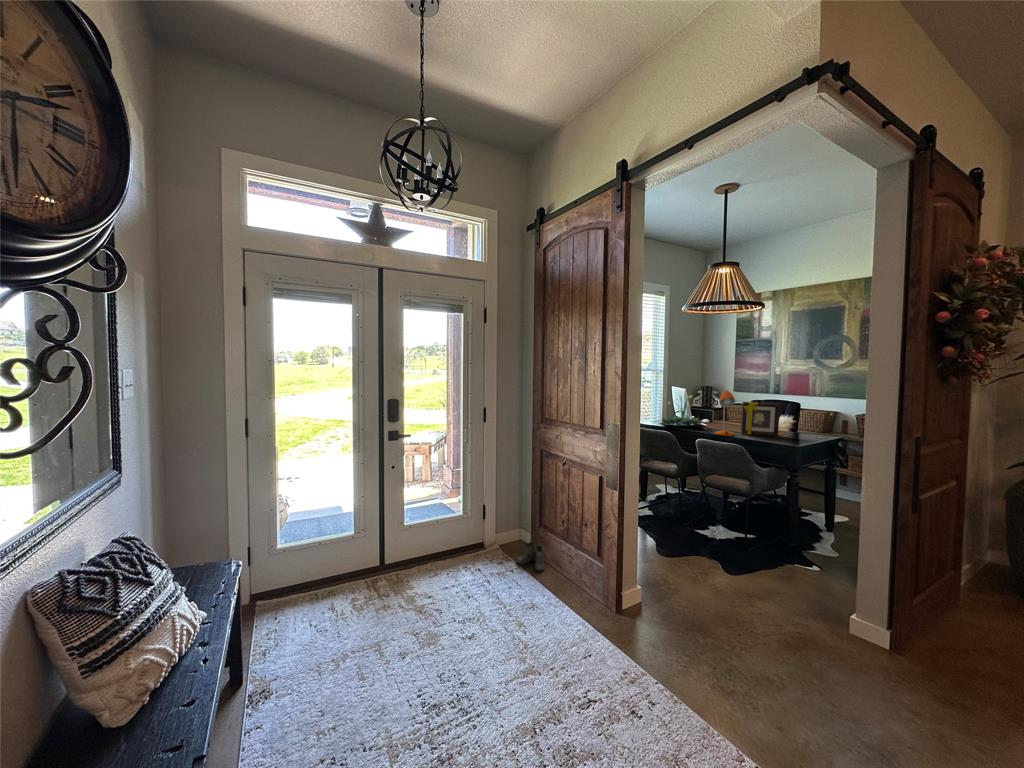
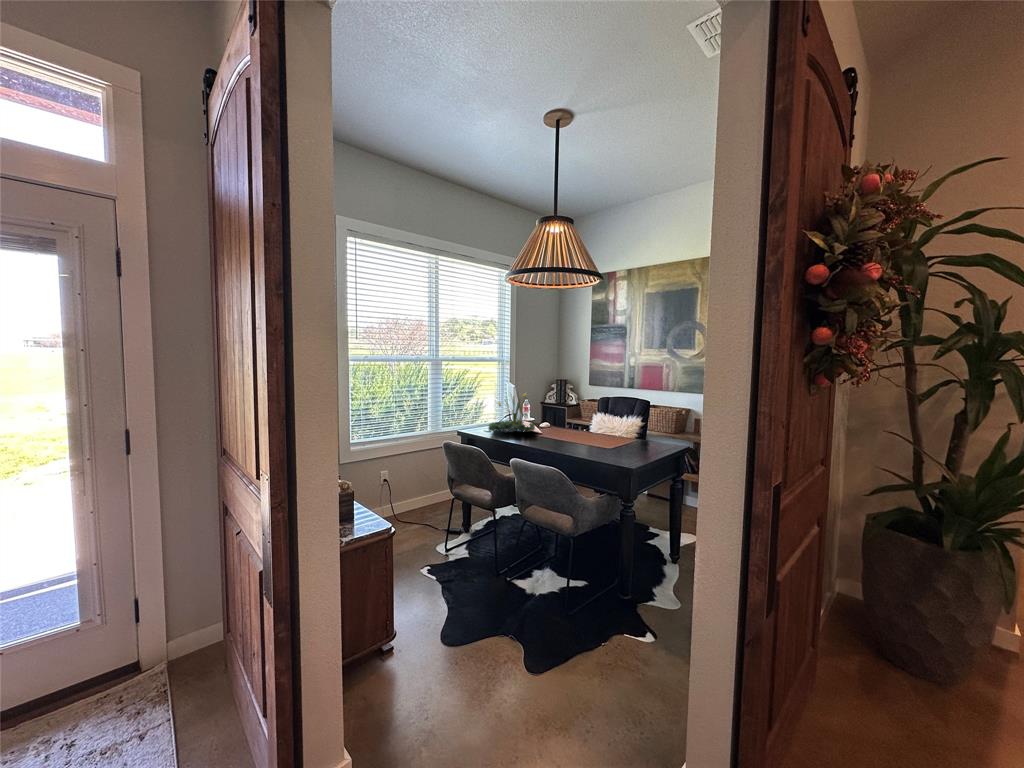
desk lamp: present [715,390,736,436] -> none [543,388,566,450]
picture frame: present [741,402,780,436] -> none [576,403,620,447]
boots: present [517,542,545,572] -> none [166,661,229,729]

